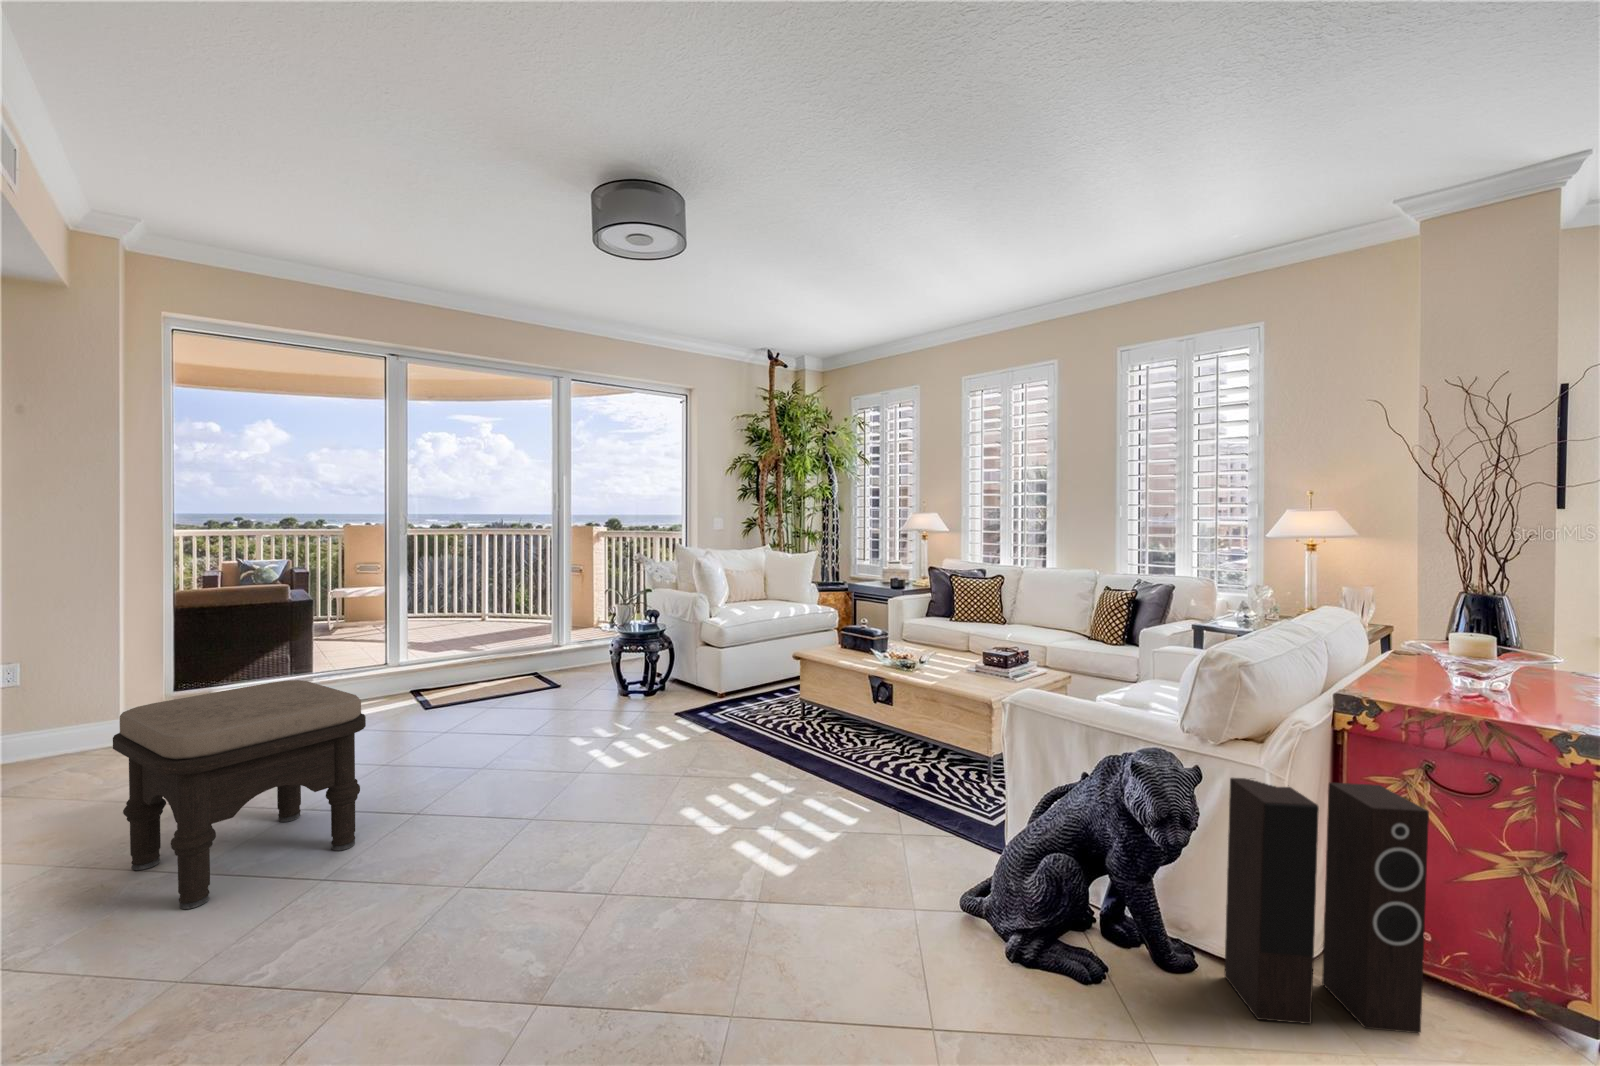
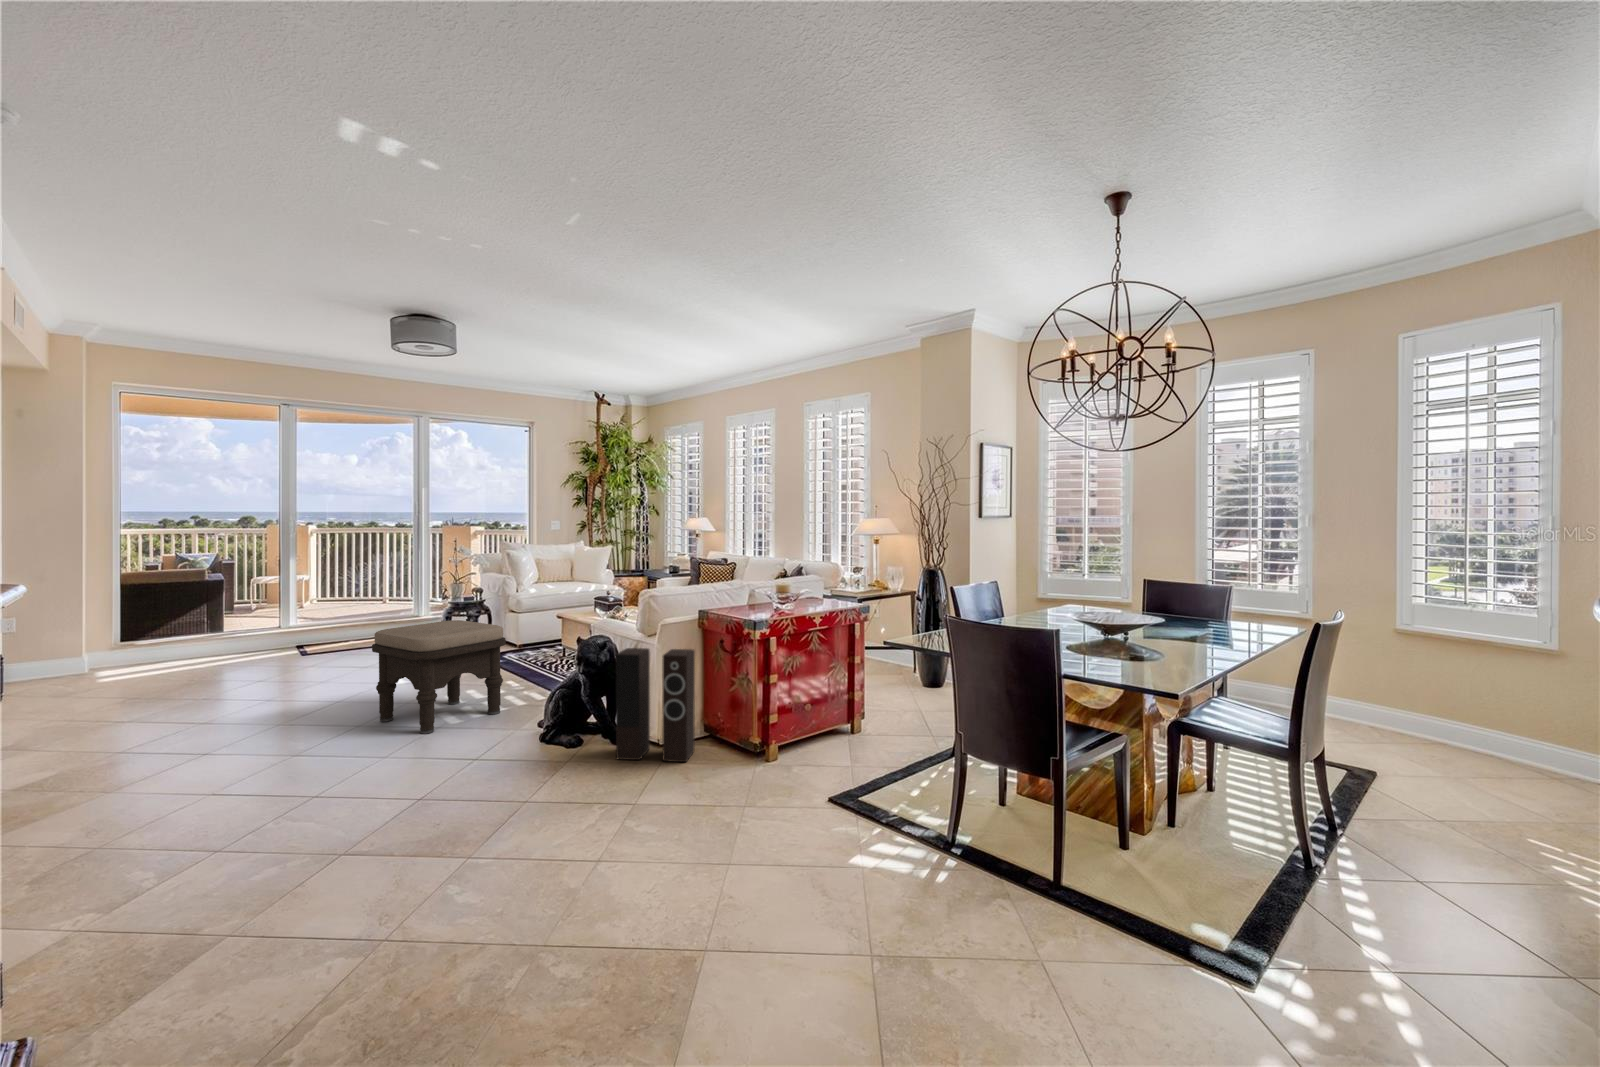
ottoman: present [113,680,366,909] -> present [372,620,506,734]

